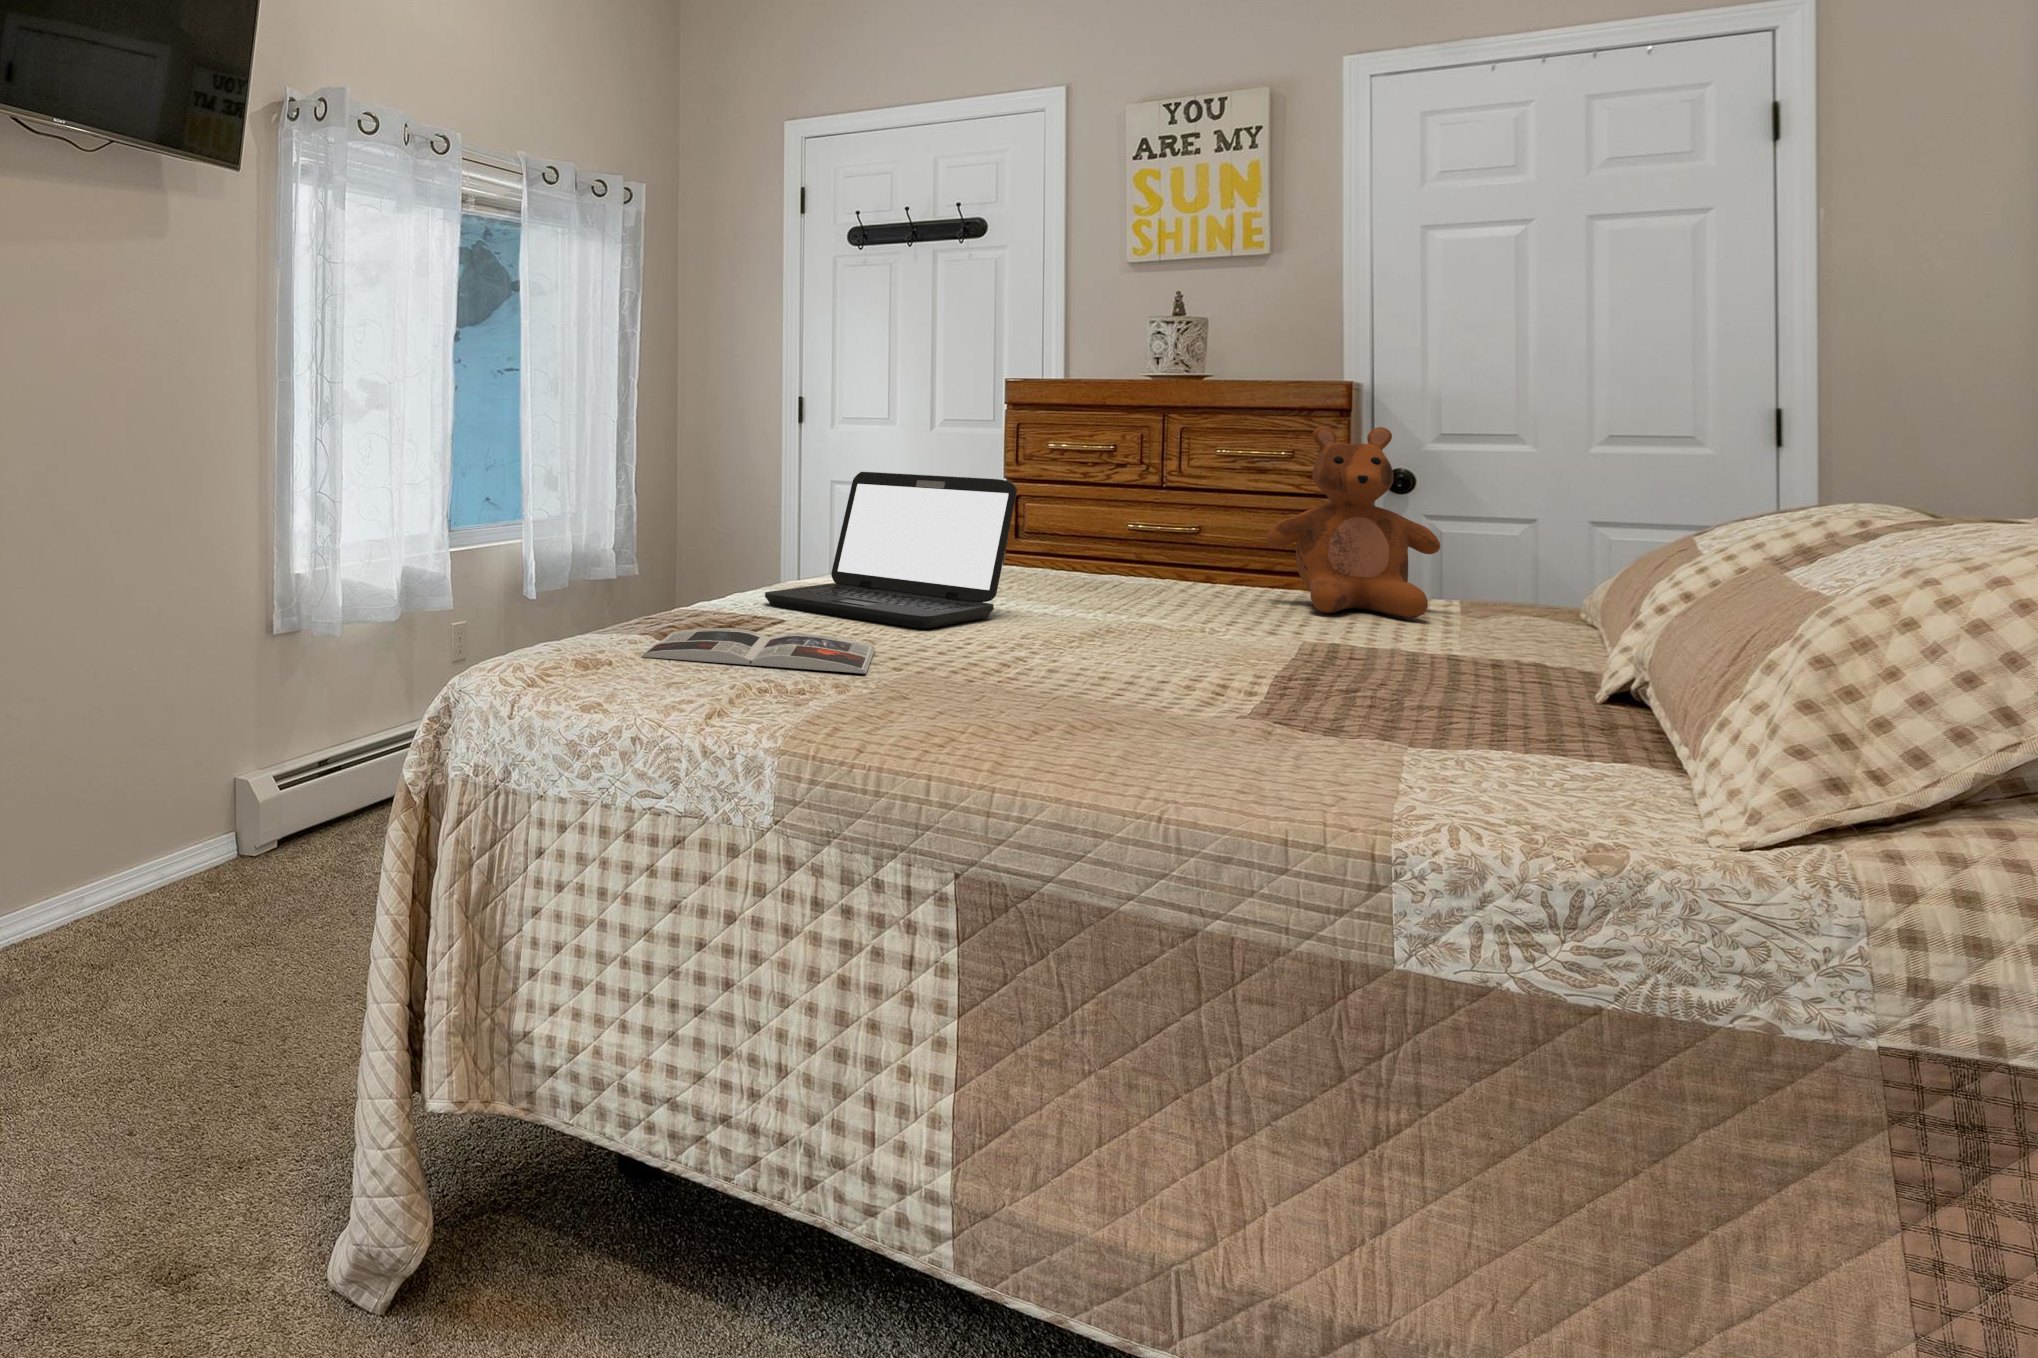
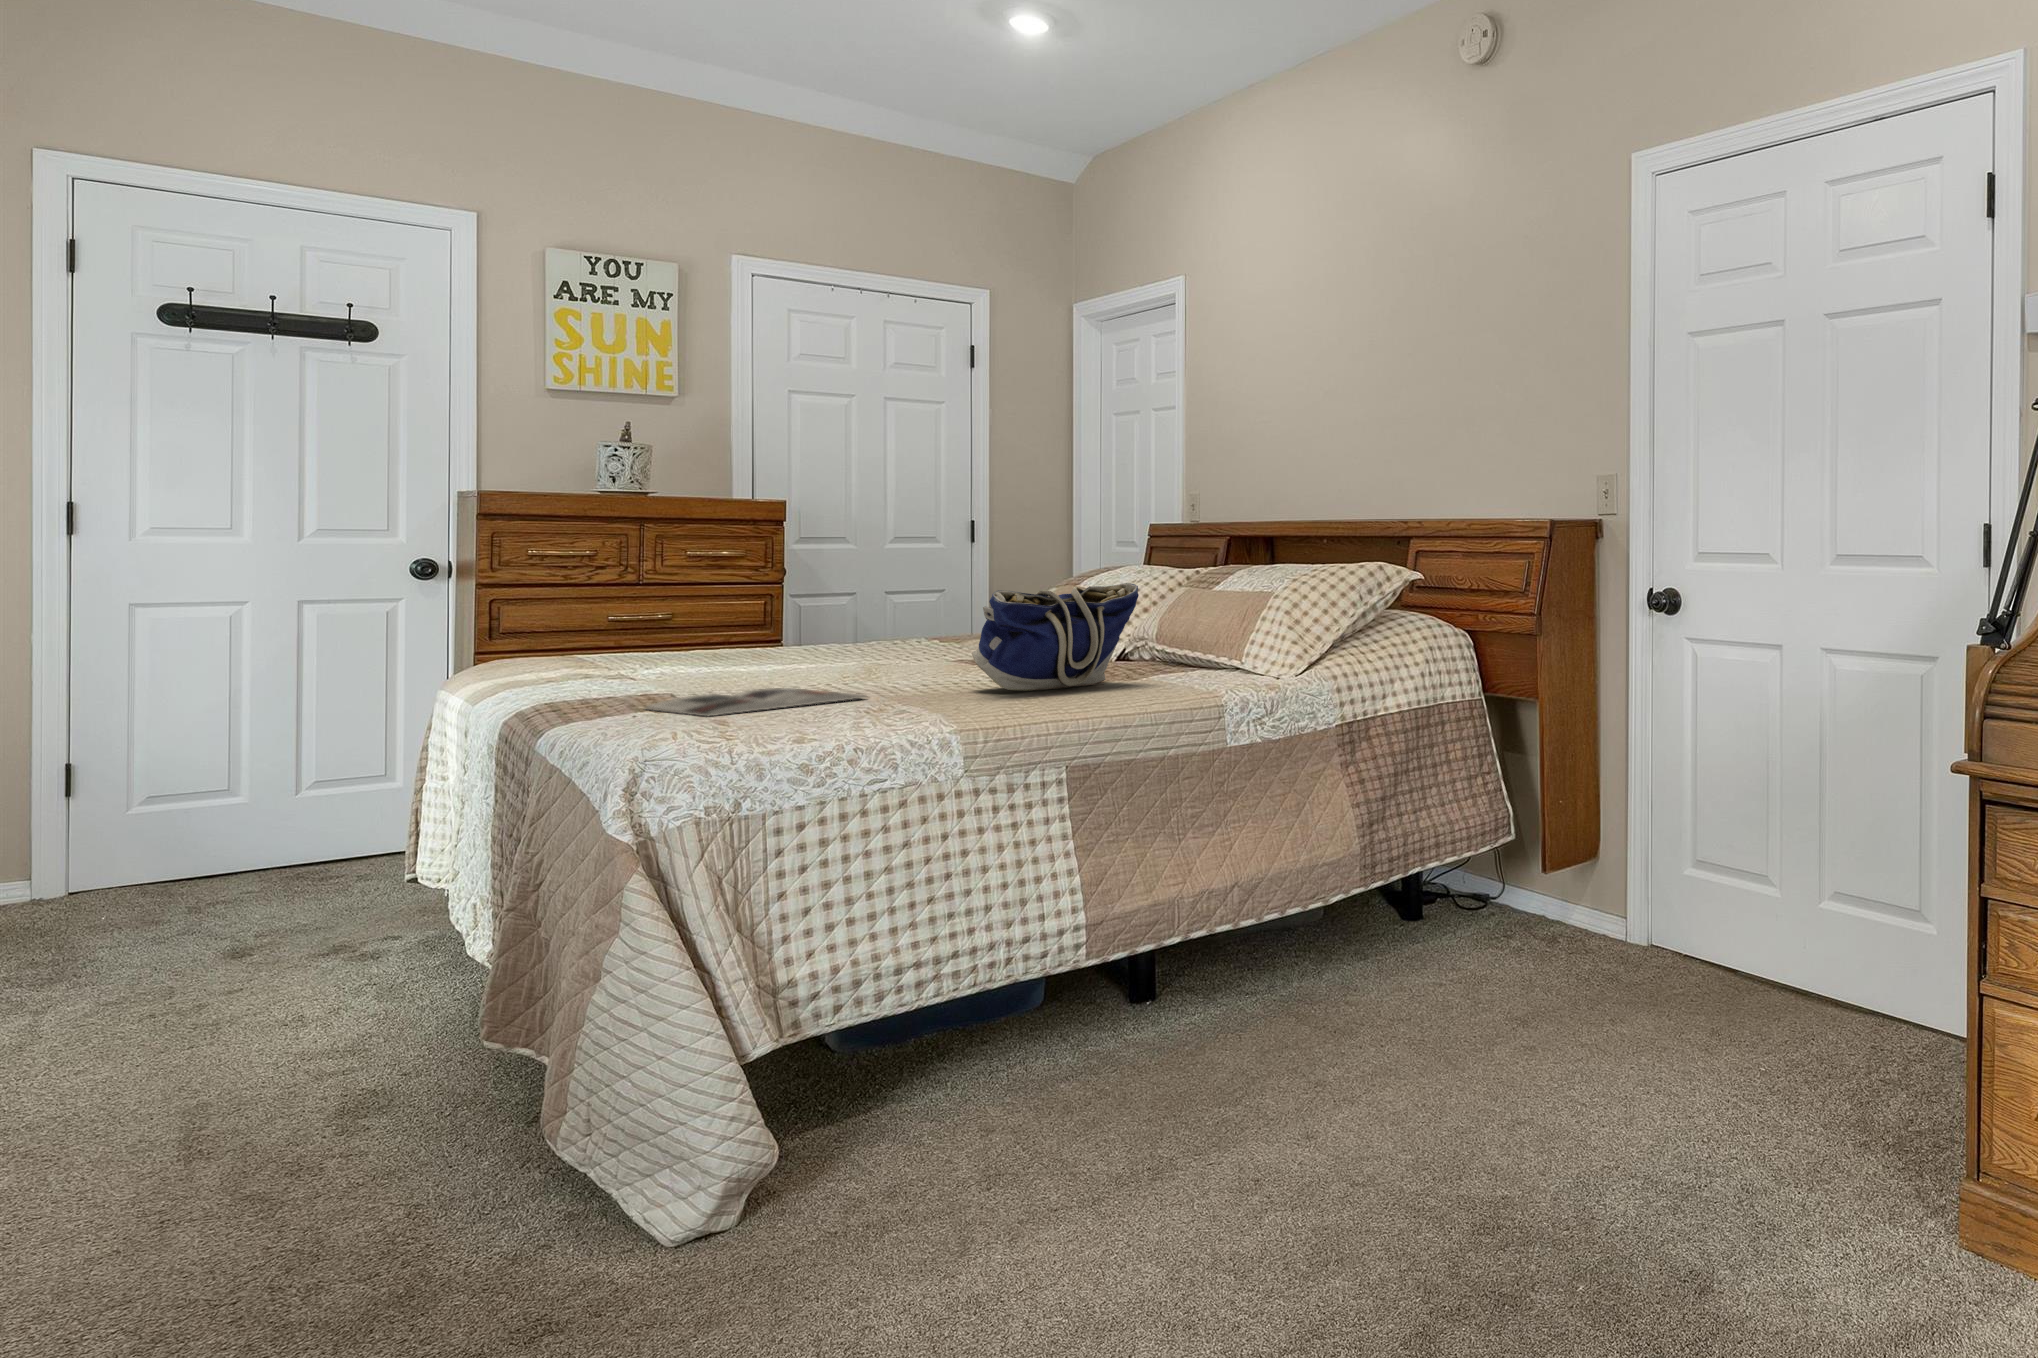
teddy bear: present [1266,426,1440,618] -> none [843,532,950,651]
laptop: present [765,472,1017,629] -> none [581,572,775,692]
tote bag: none [983,534,1326,735] -> present [972,583,1139,691]

